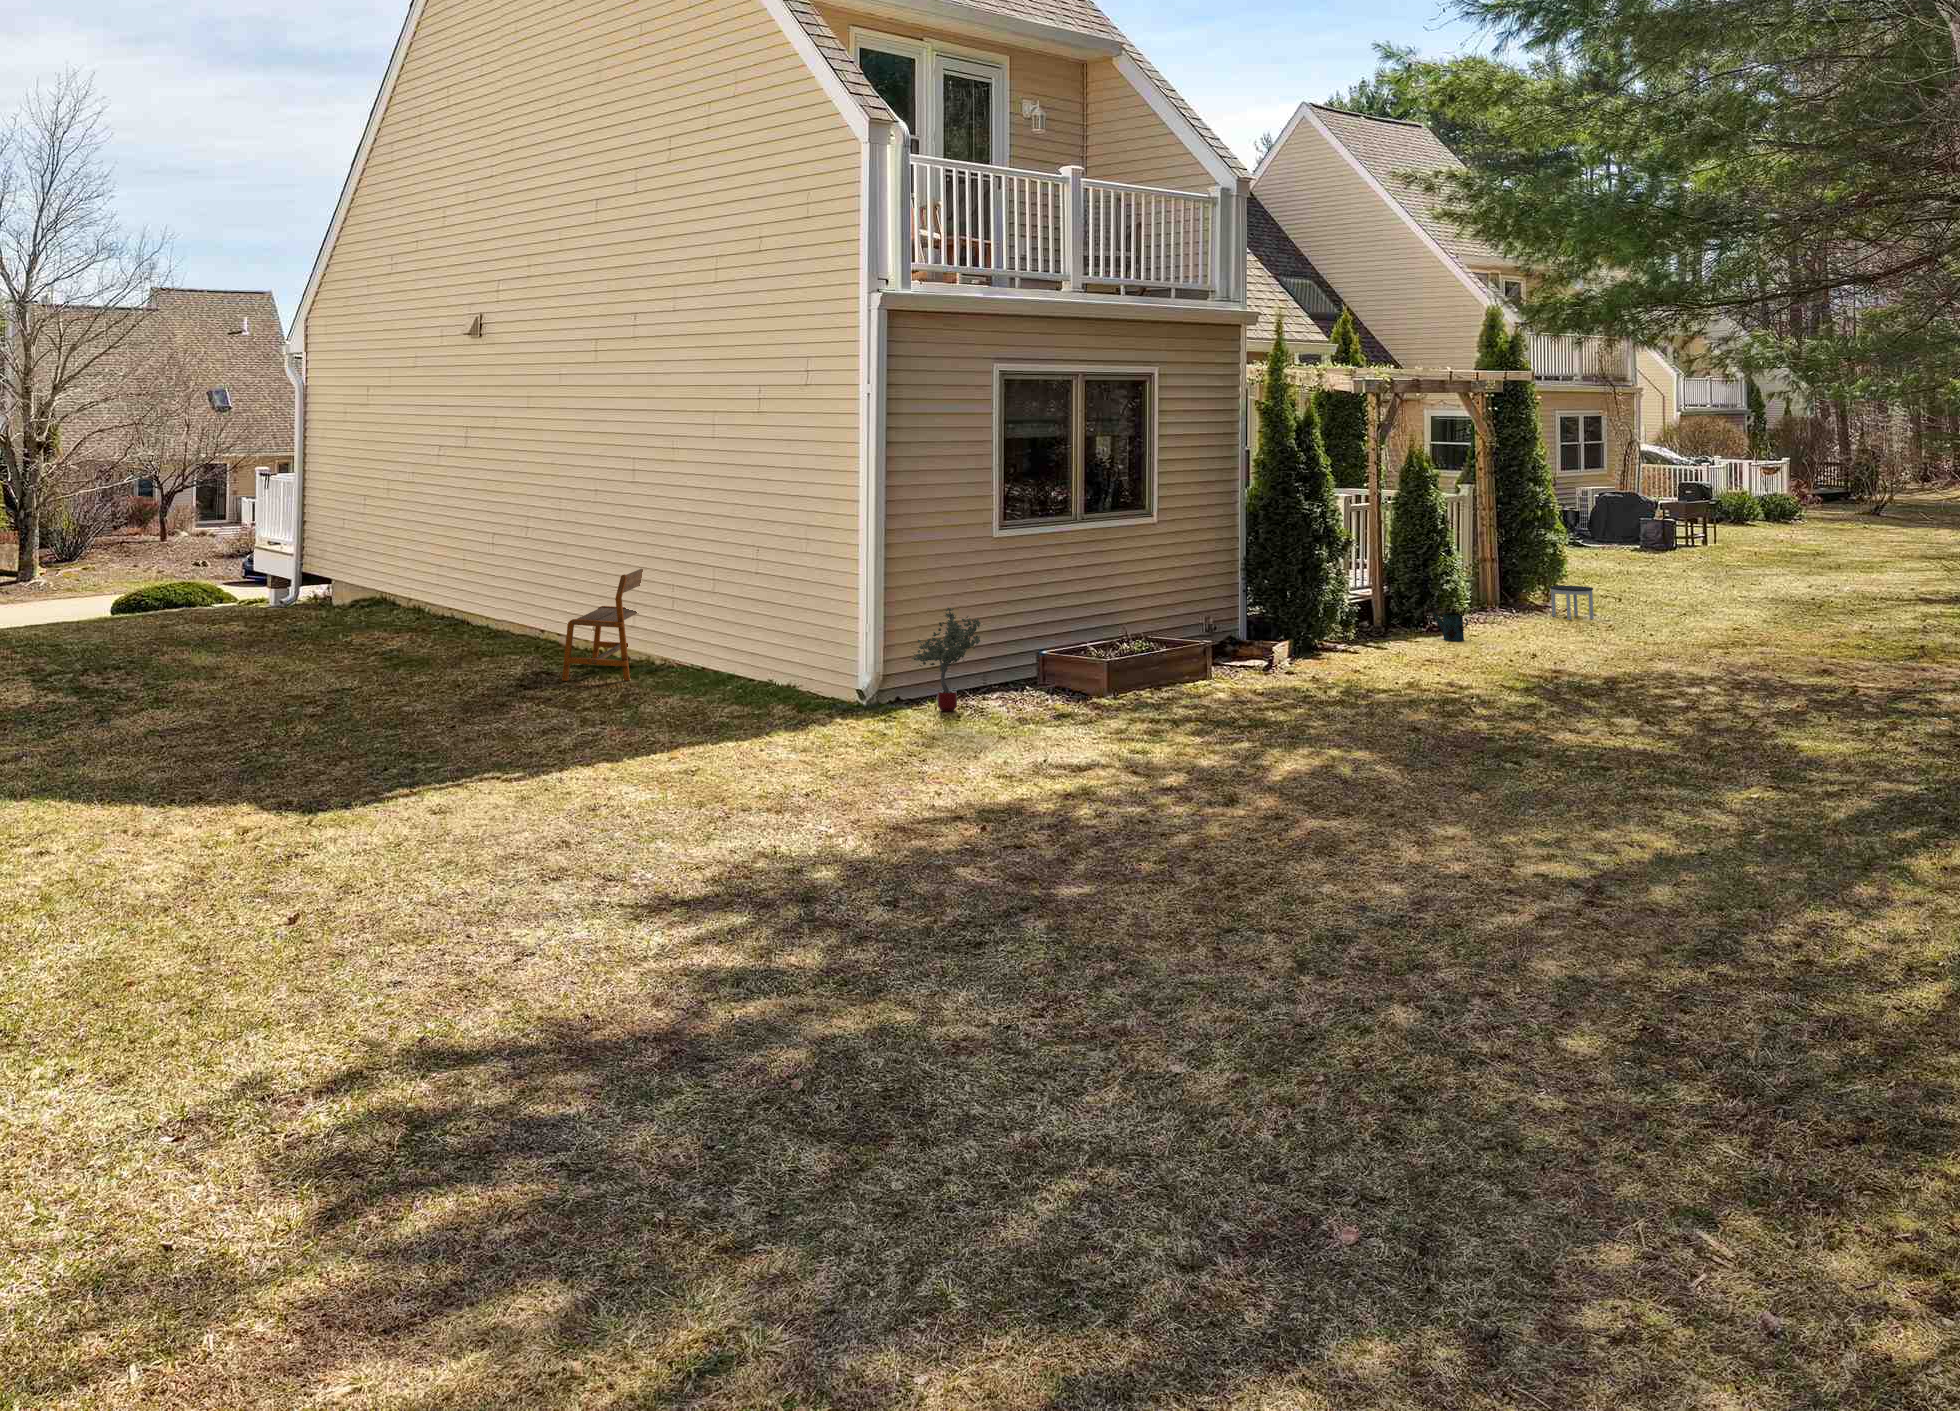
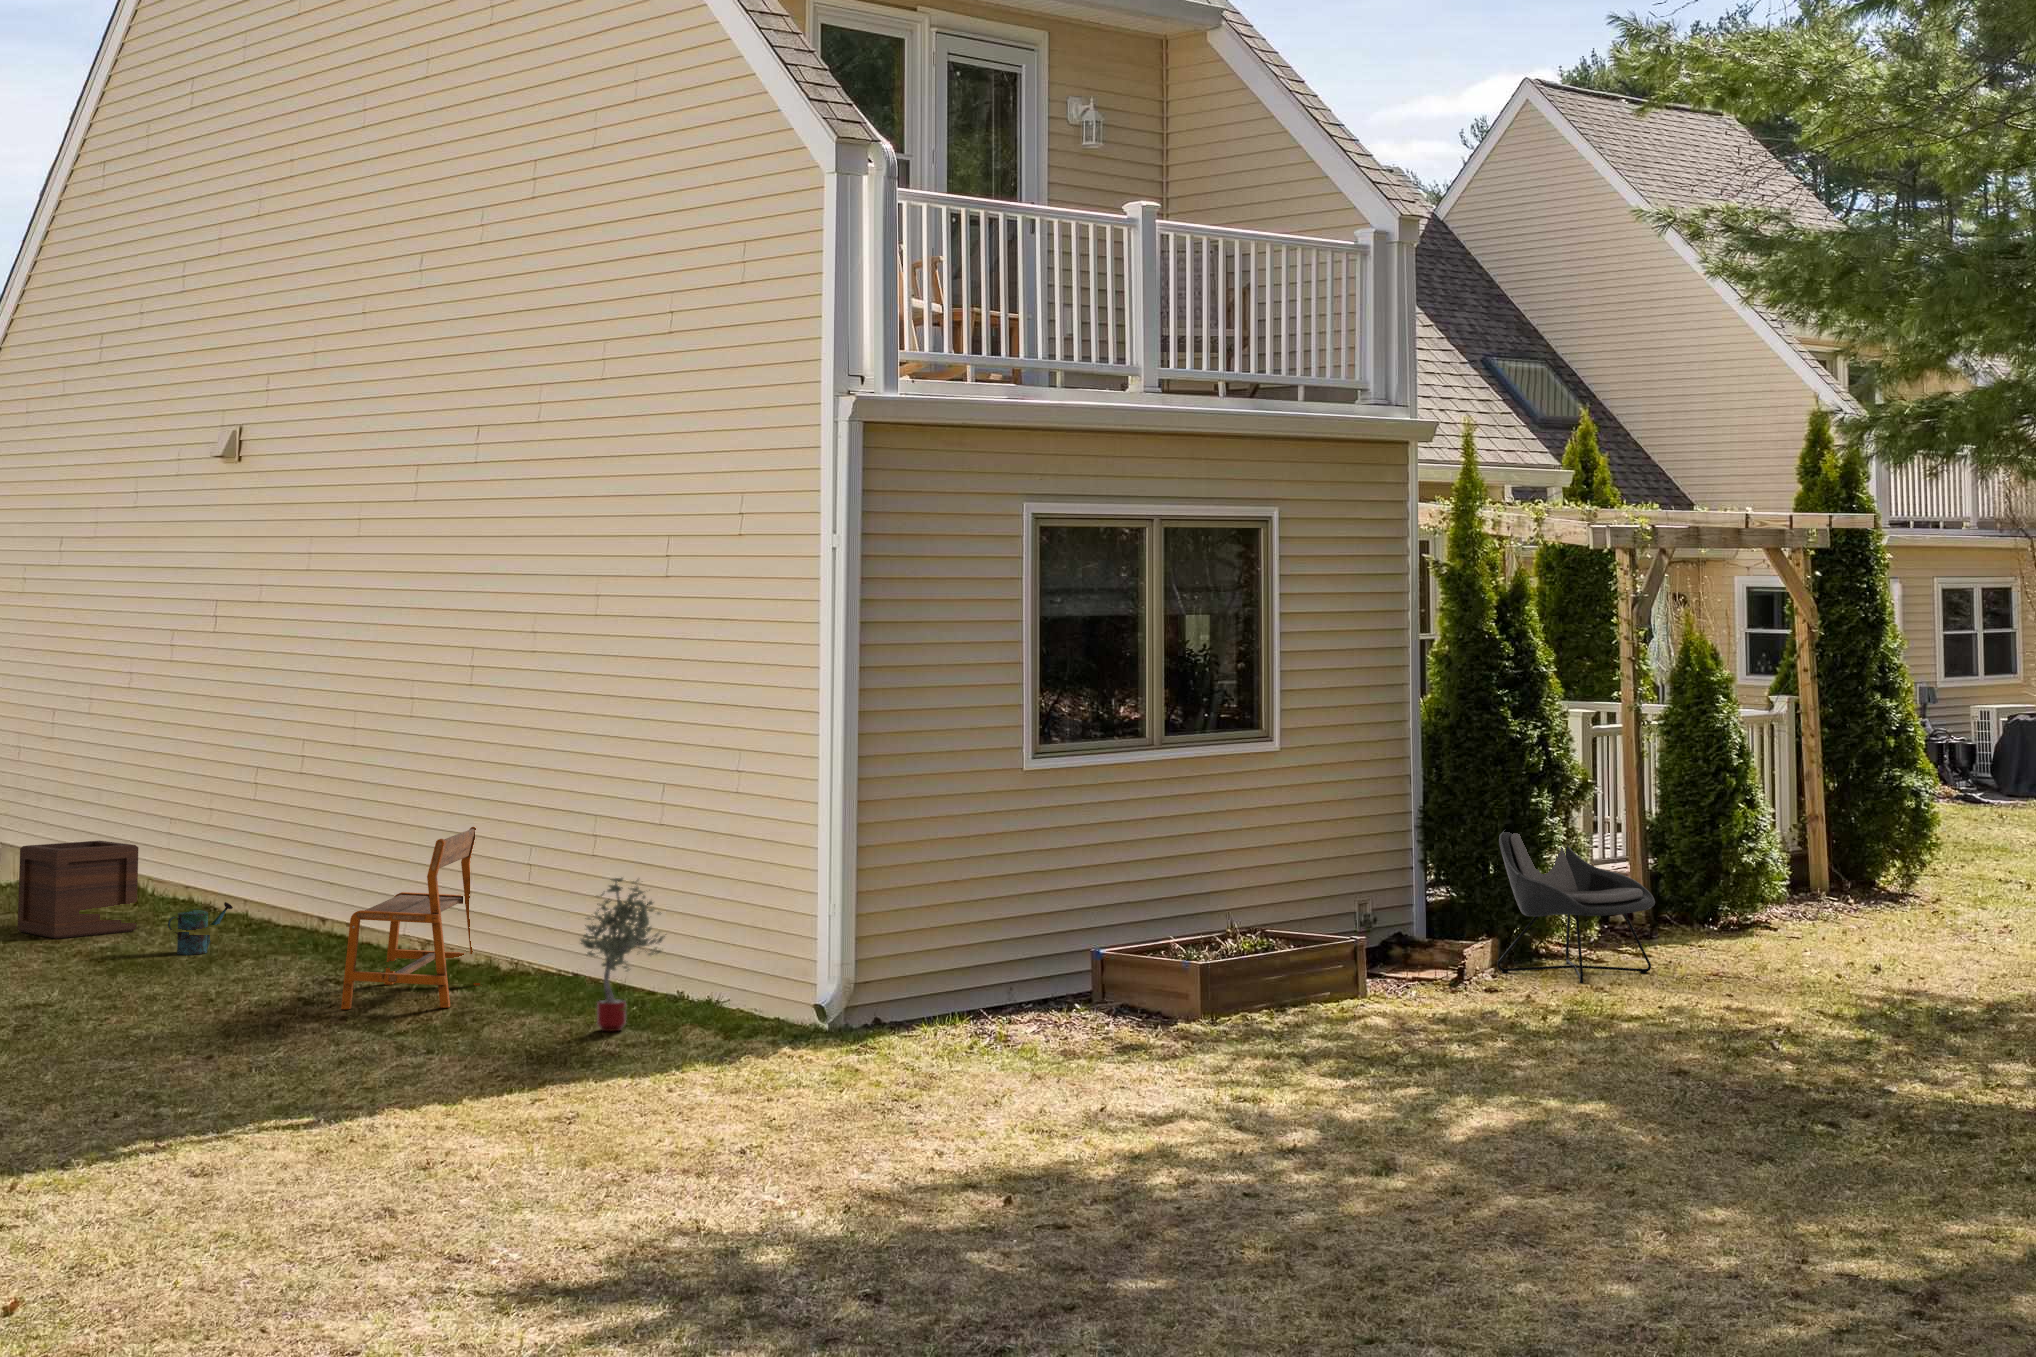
wooden crate: none [377,568,449,628] -> present [18,841,138,939]
lounge chair: none [1295,569,1398,672] -> present [1497,831,1655,983]
round table: present [1550,585,1594,620] -> none [1907,854,1974,908]
potted tree: present [912,608,981,712] -> present [581,878,665,1032]
watering can: present [1429,608,1468,641] -> present [168,902,233,955]

